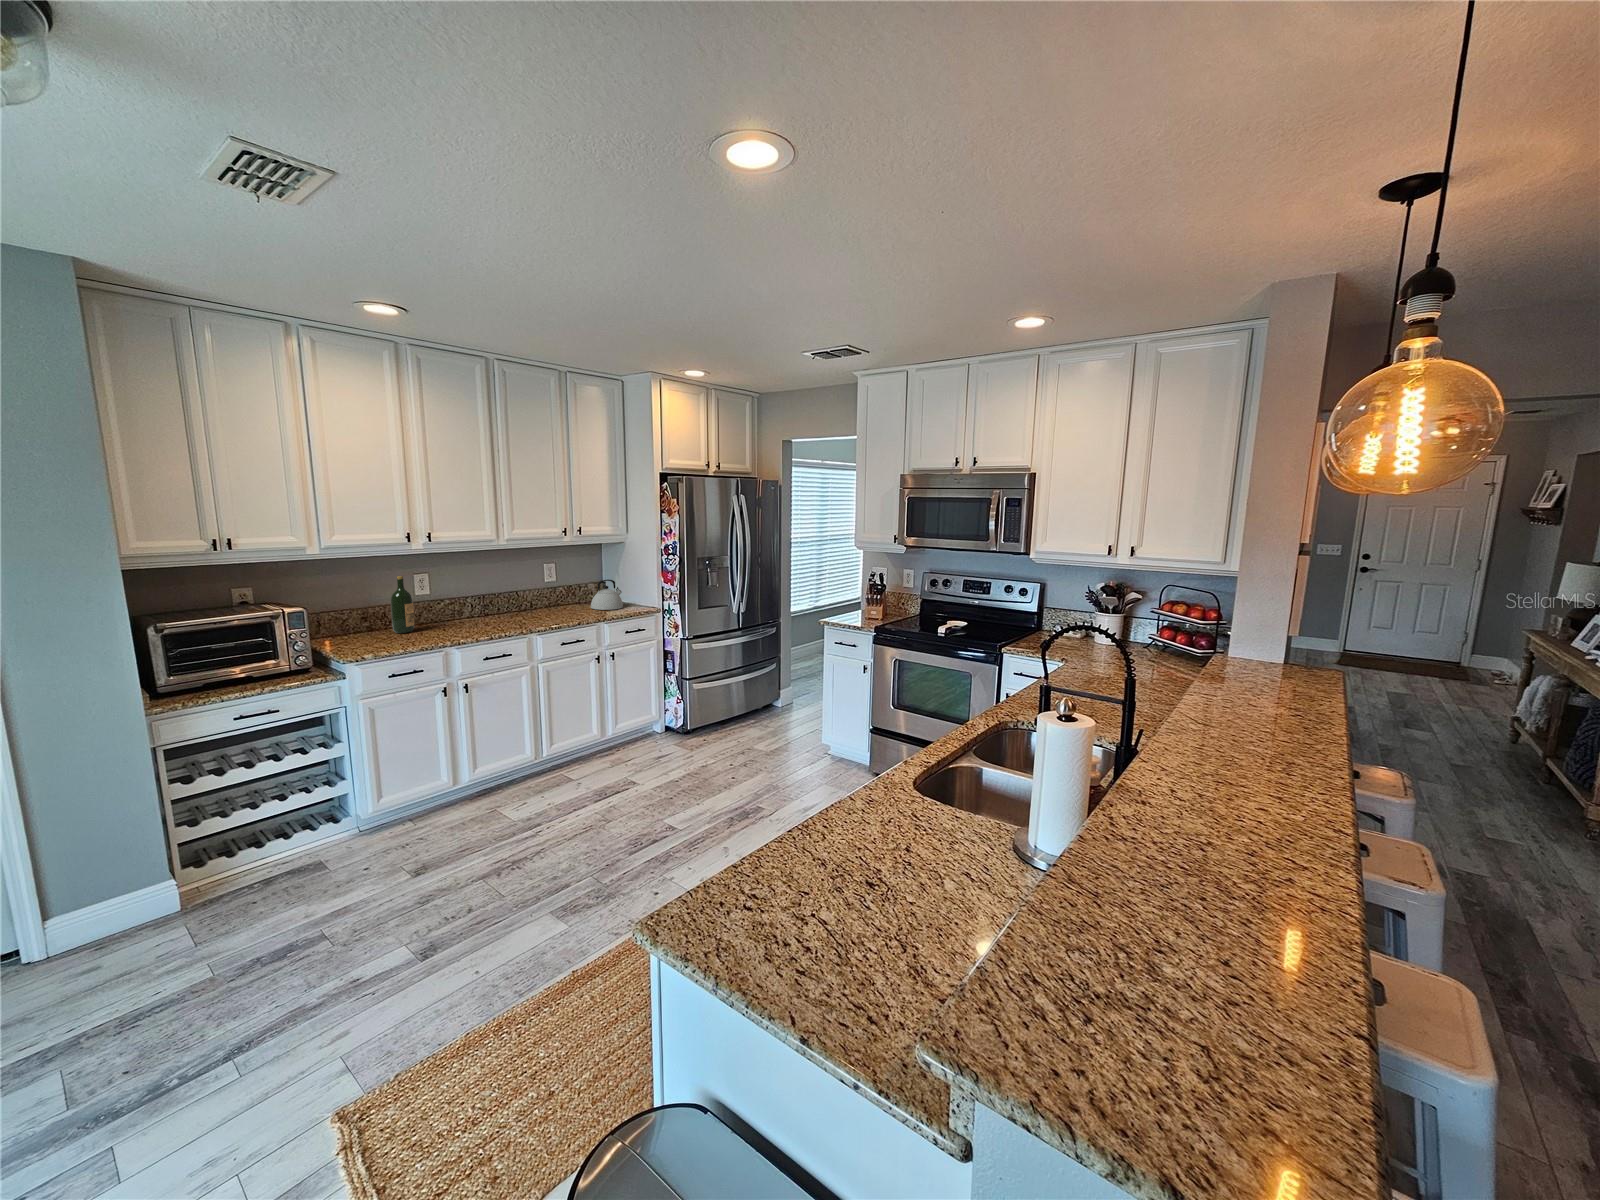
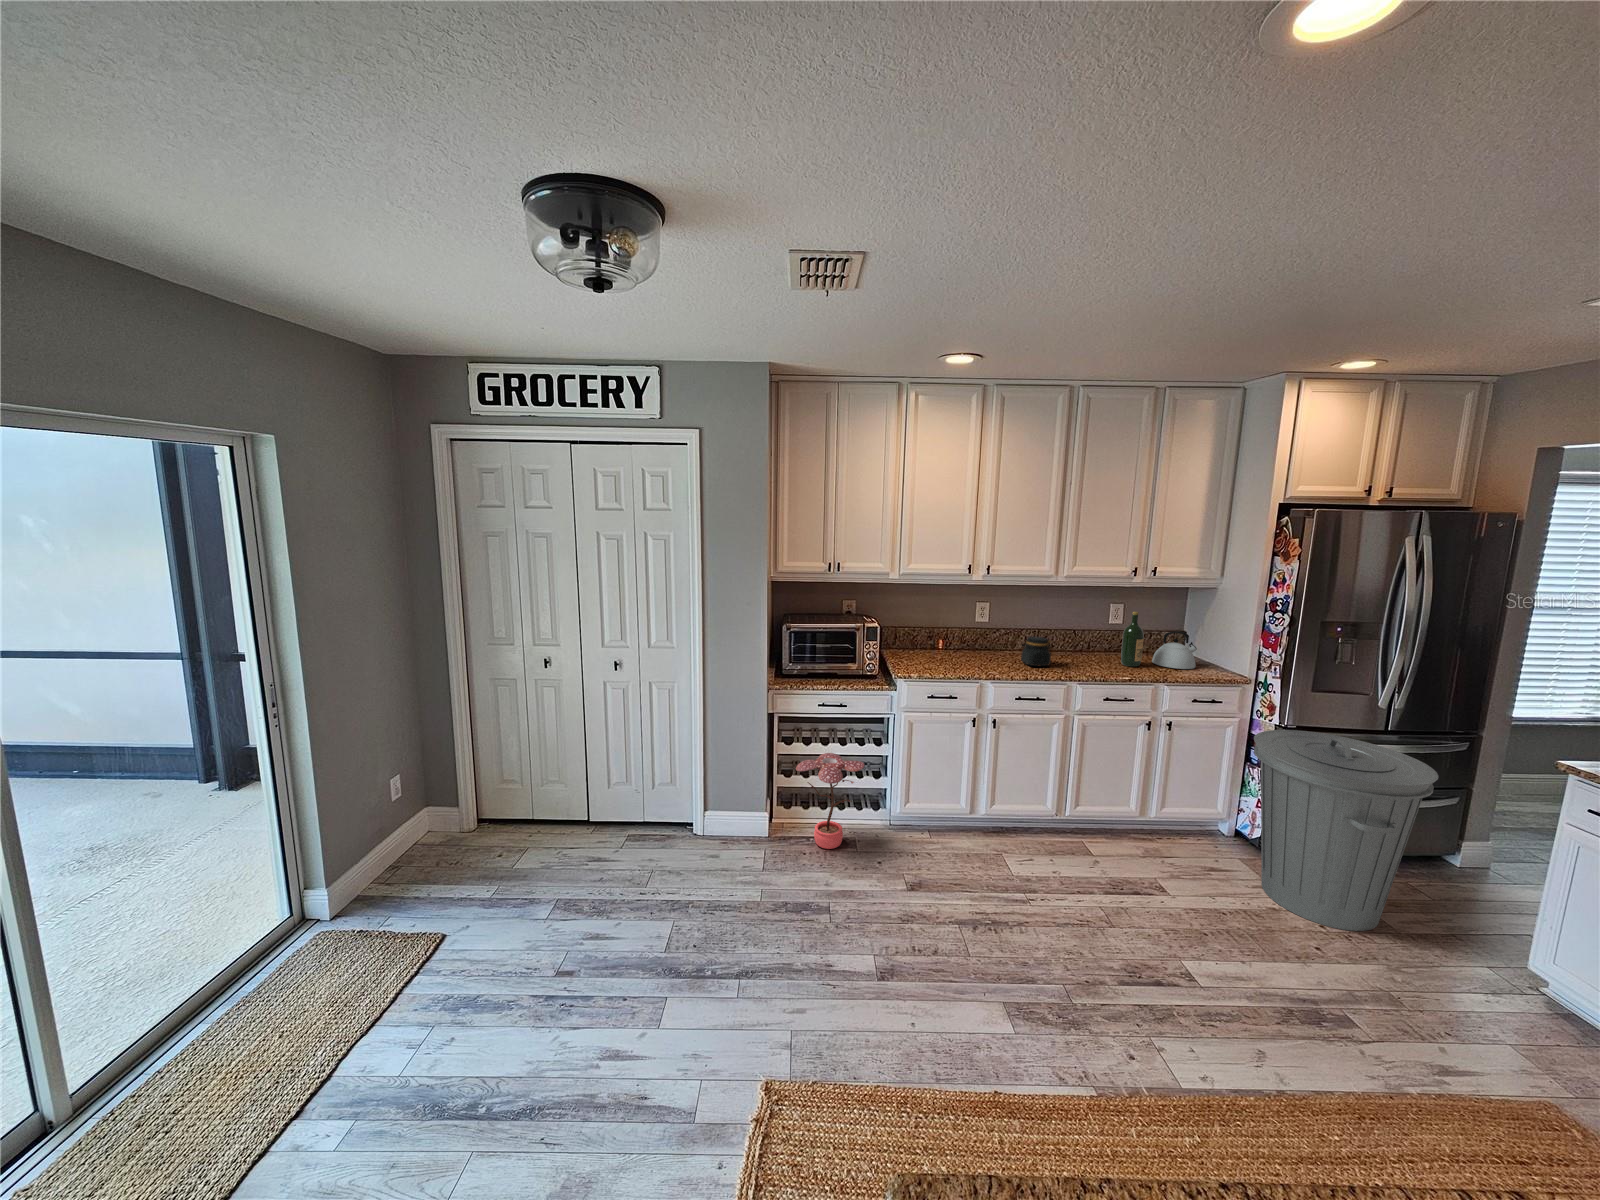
wine bottle: present [390,576,414,633] -> present [1121,612,1144,667]
jar: none [479,598,510,626] -> present [1021,636,1051,666]
trash can: none [673,637,768,763] -> present [1254,730,1438,931]
potted plant: none [215,770,323,891] -> present [796,753,865,849]

